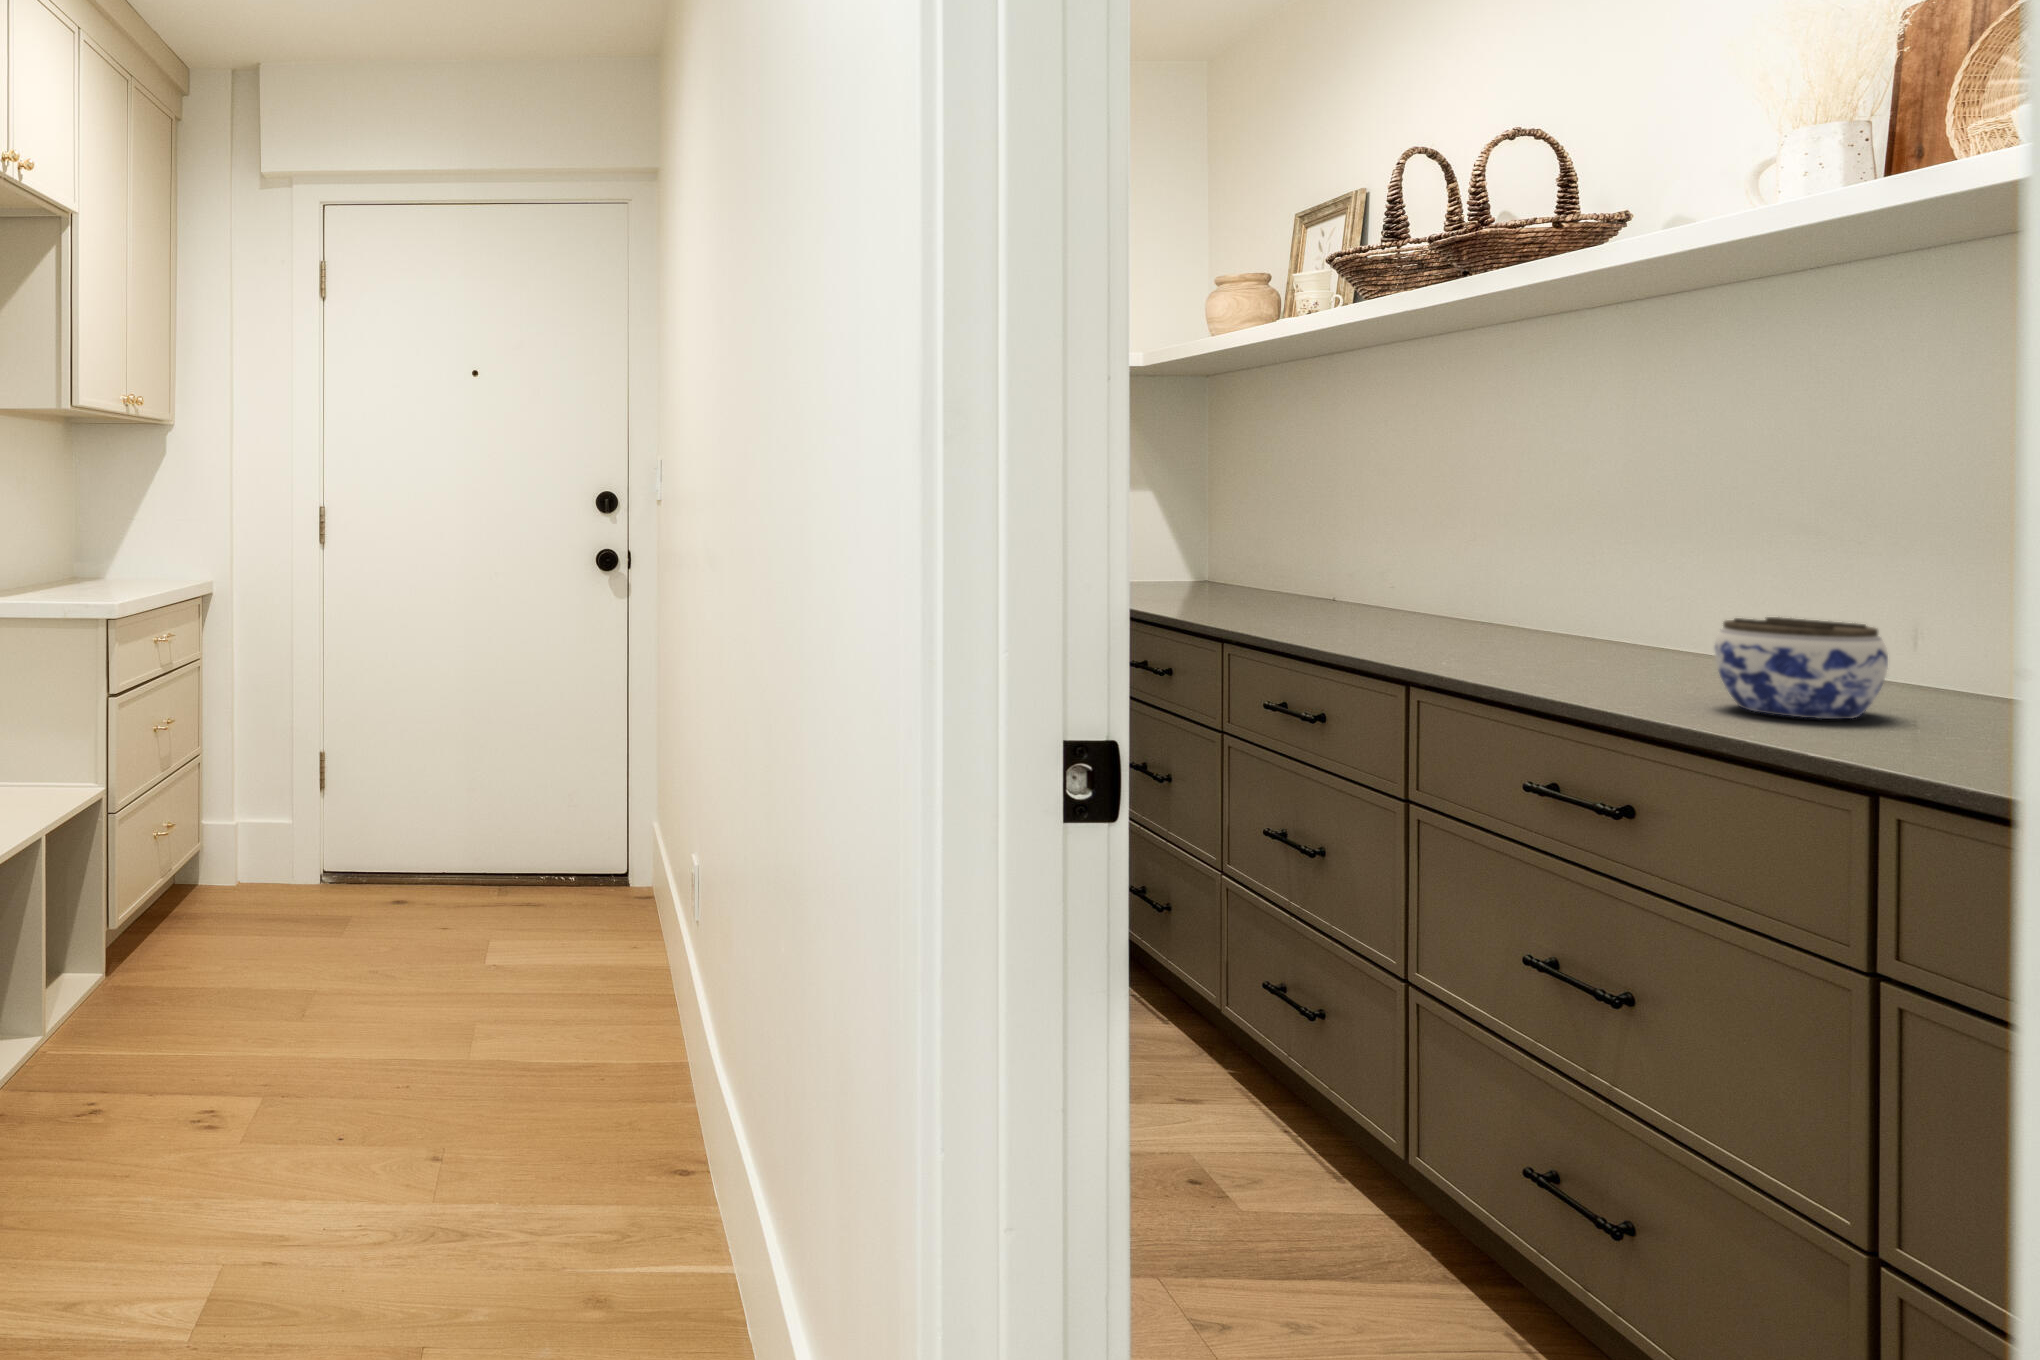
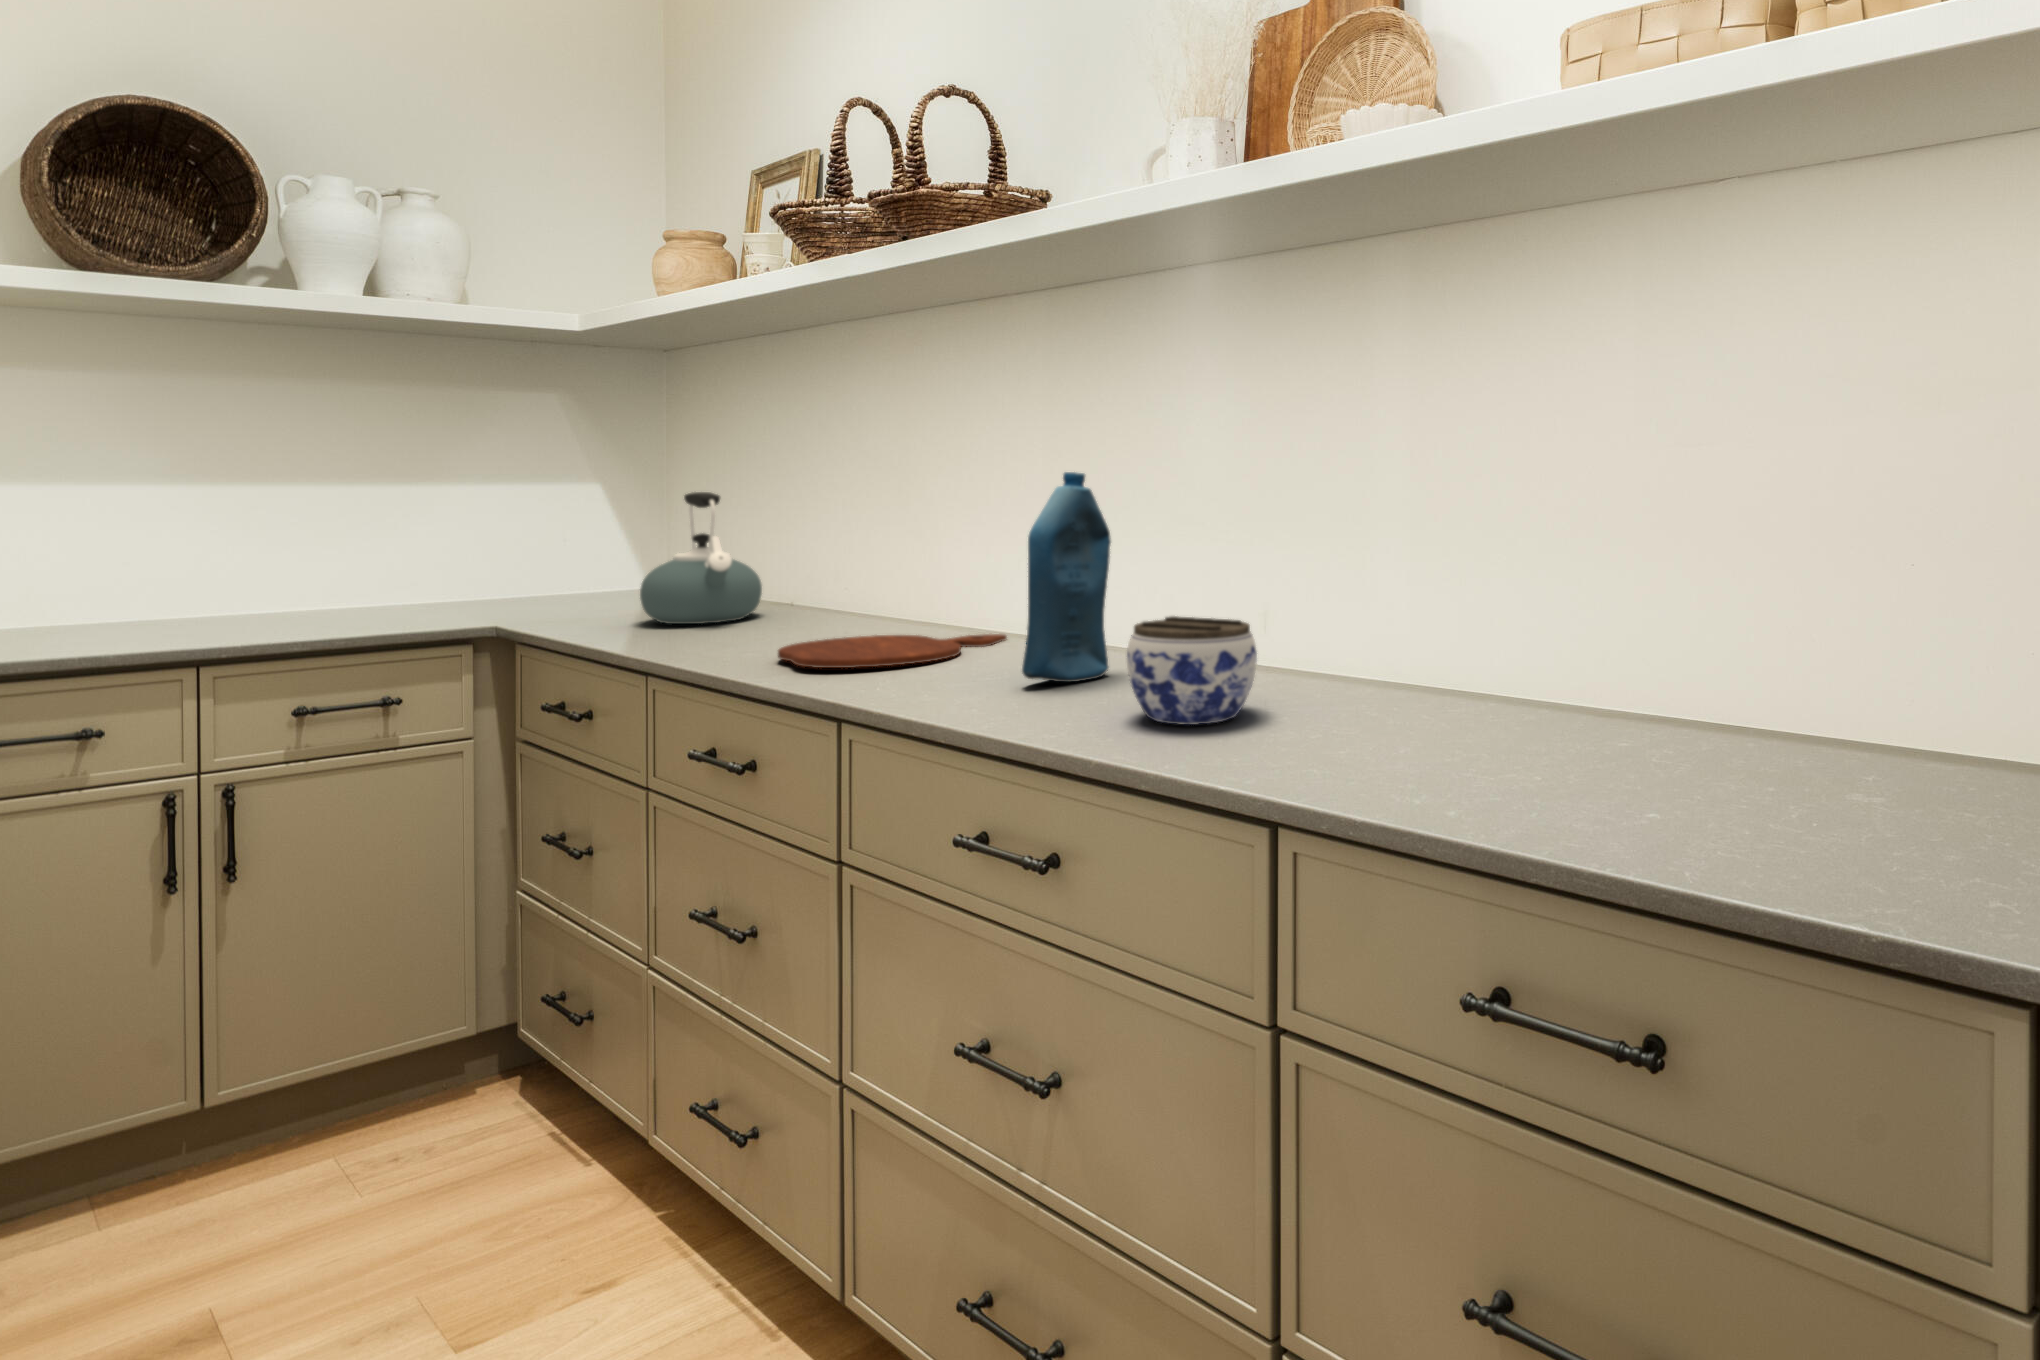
bottle: none [1594,480,1705,678] -> present [1022,472,1111,682]
kettle: none [1204,501,1311,611] -> present [640,492,762,624]
cutting board: none [1339,628,1578,651] -> present [778,634,1007,668]

